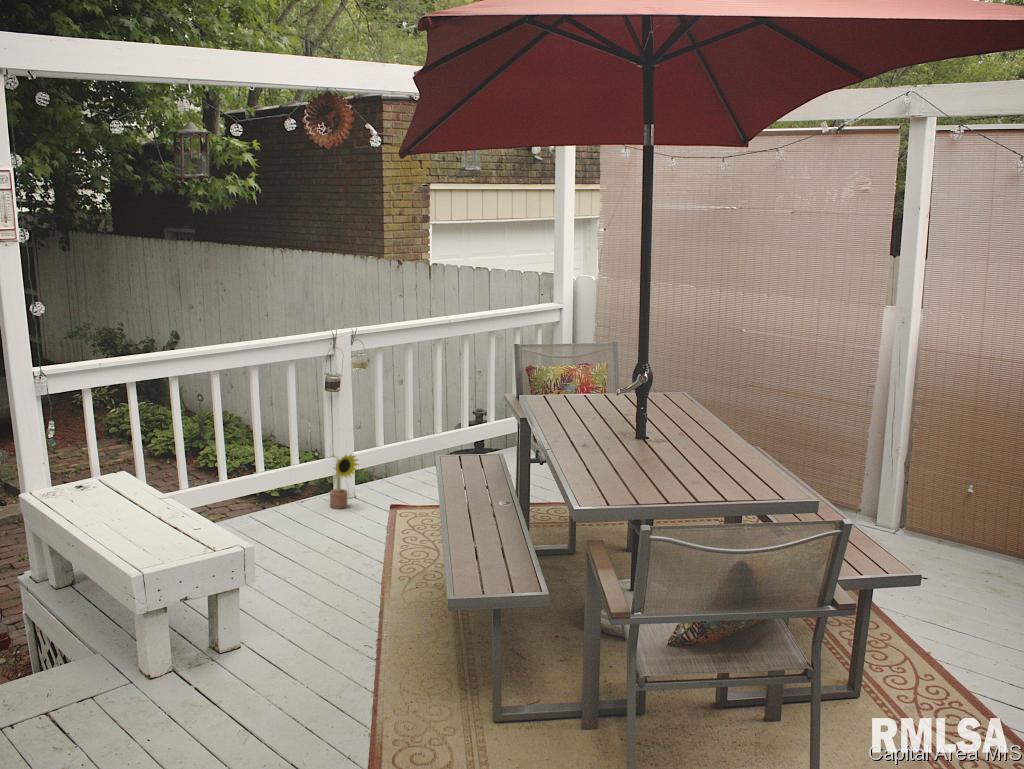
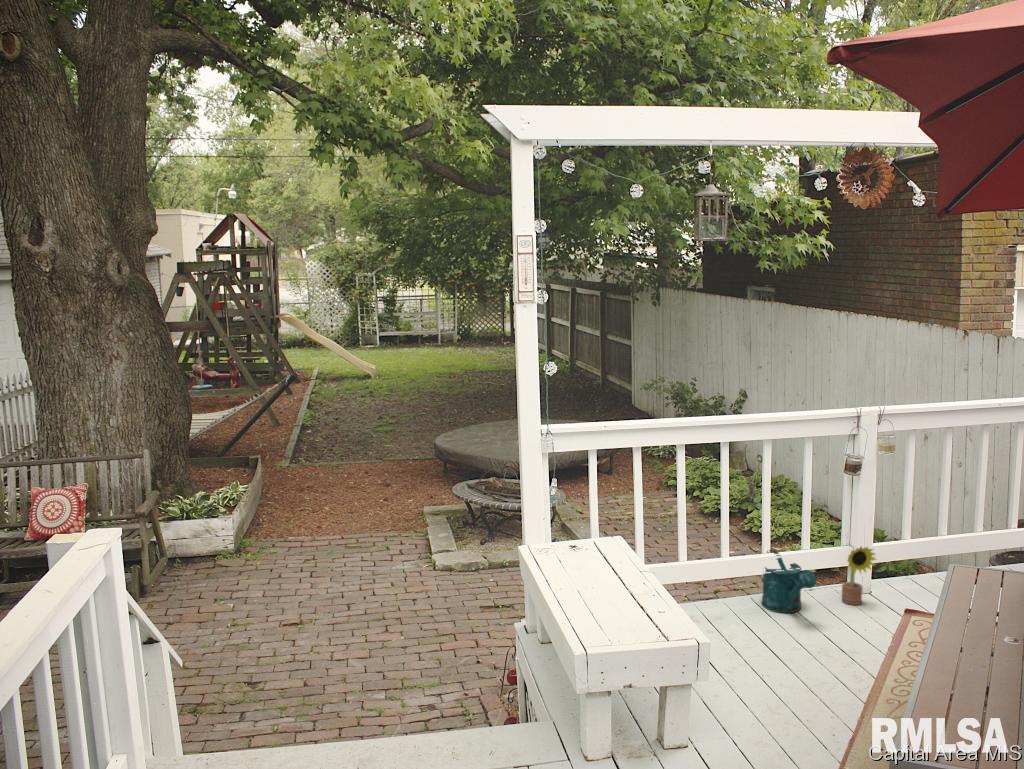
watering can: none [260,468,314,525] -> present [762,549,816,613]

